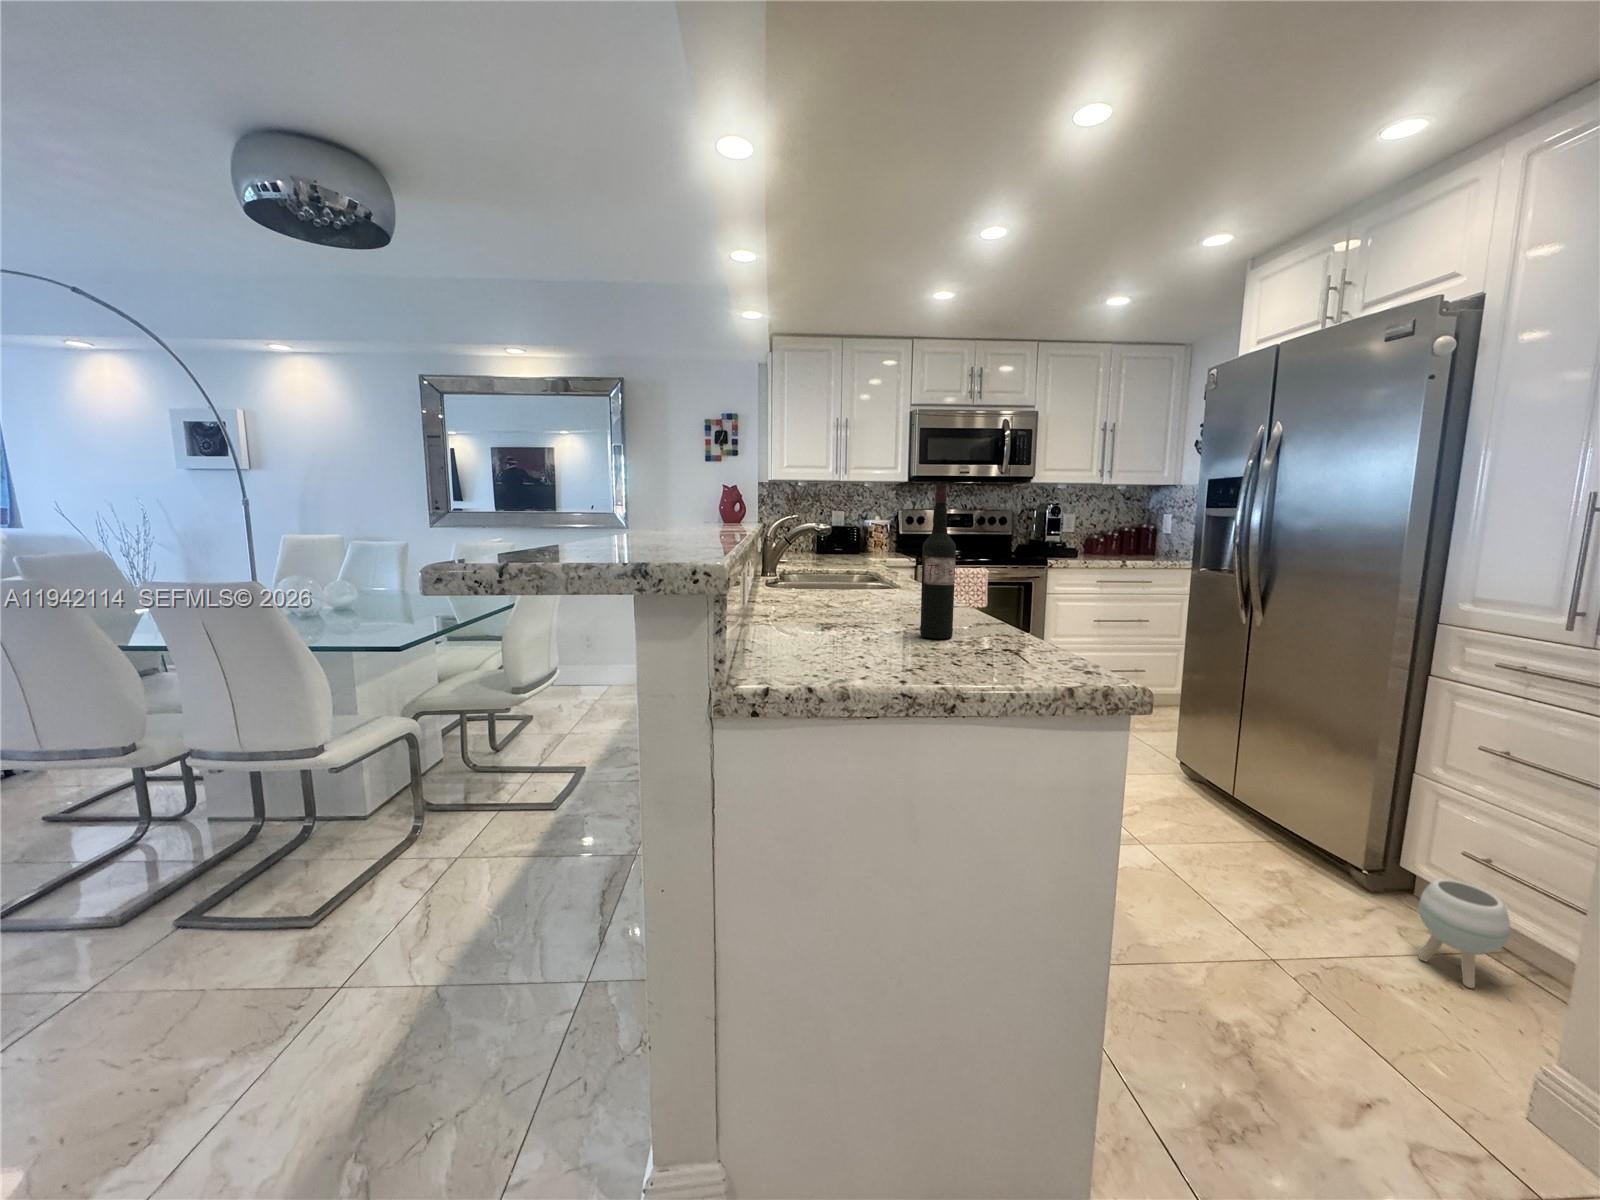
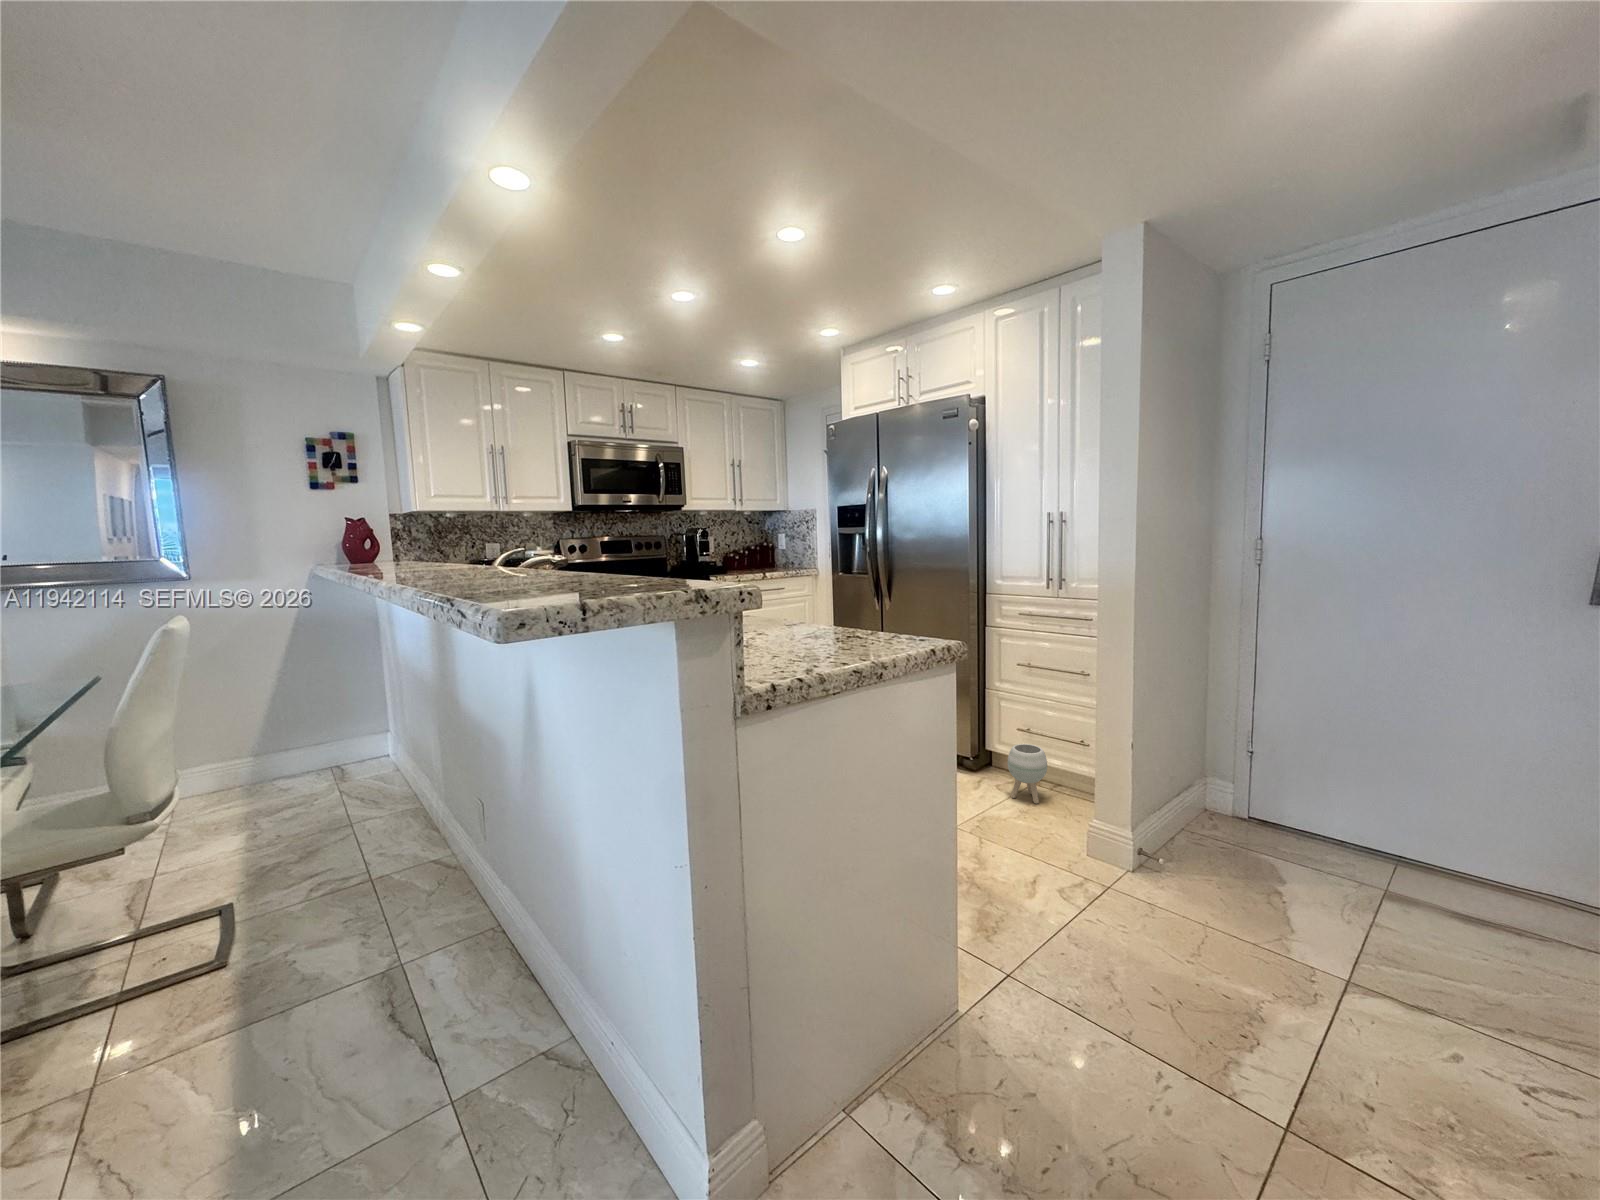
wine bottle: present [920,484,956,638] -> none [777,510,807,636]

